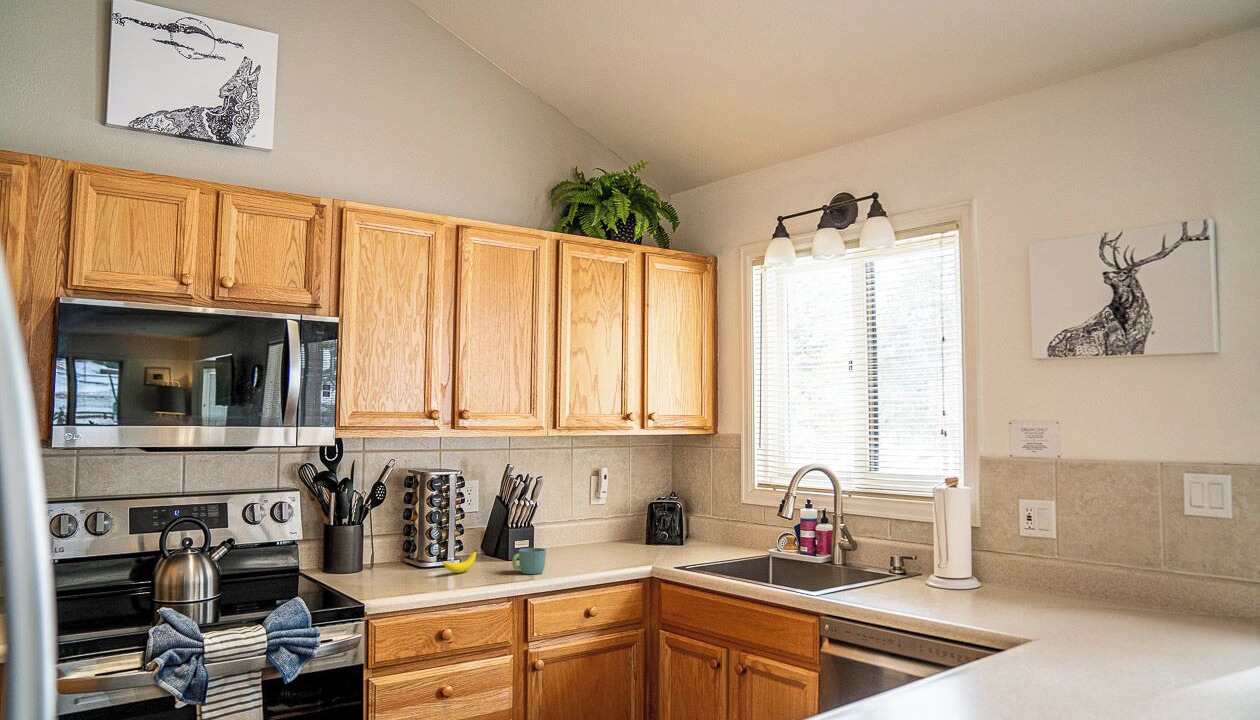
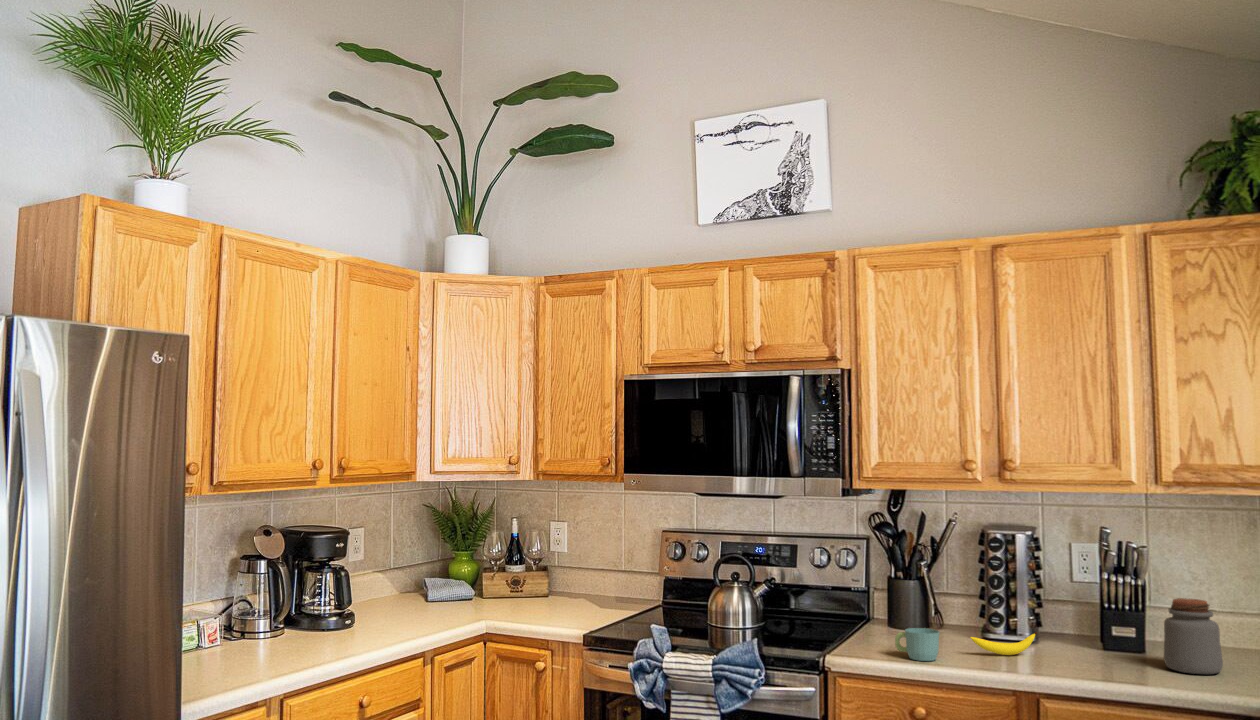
jar: none [553,509,590,562] -> present [1164,598,1223,674]
mug: present [512,548,546,574] -> present [895,628,940,661]

